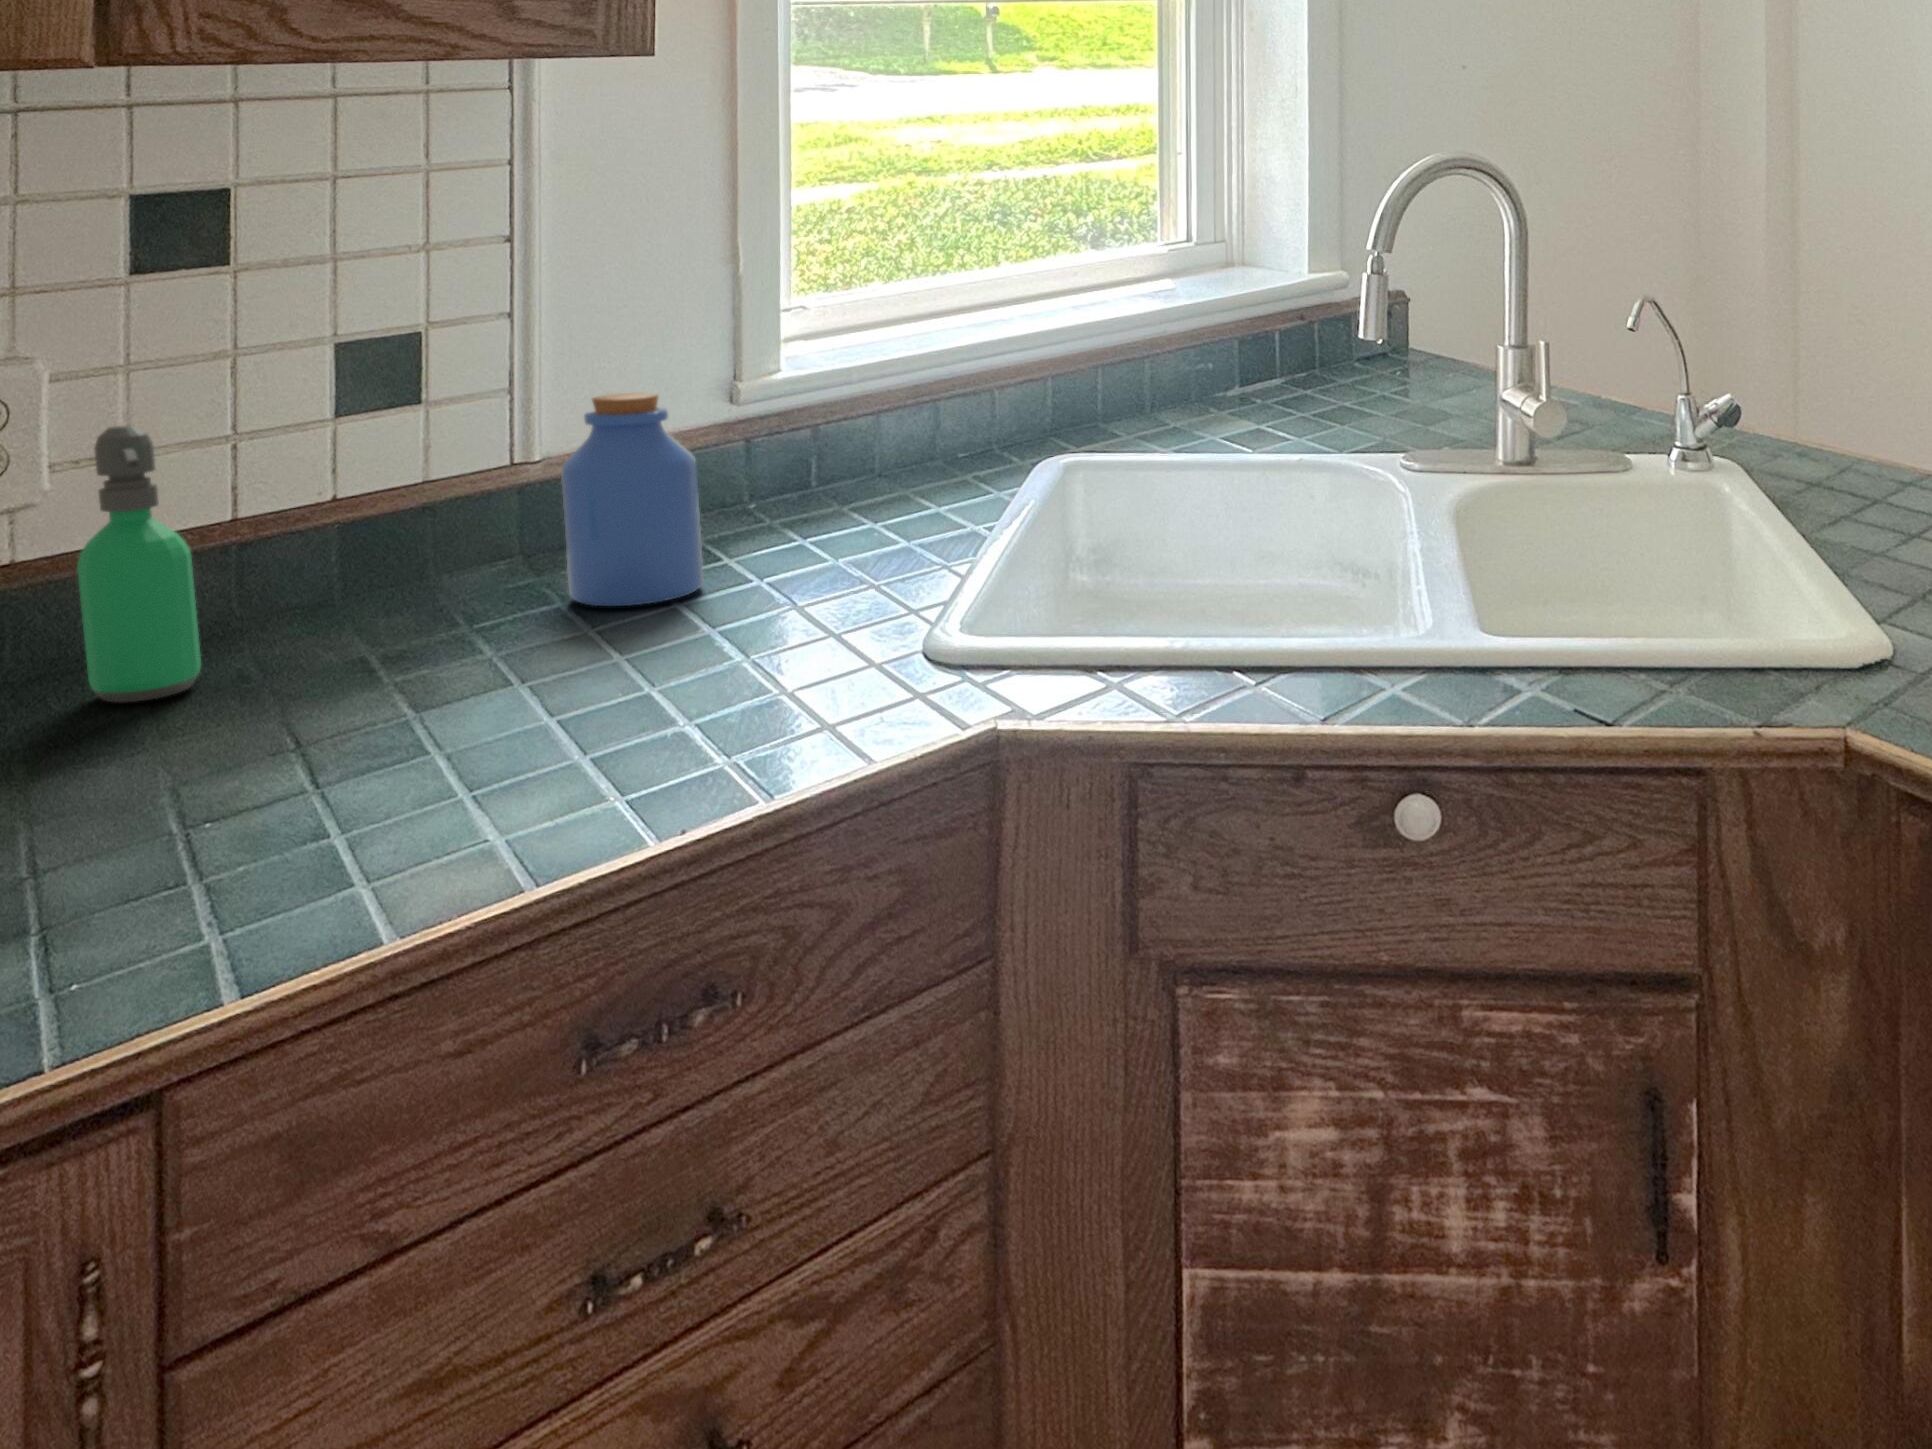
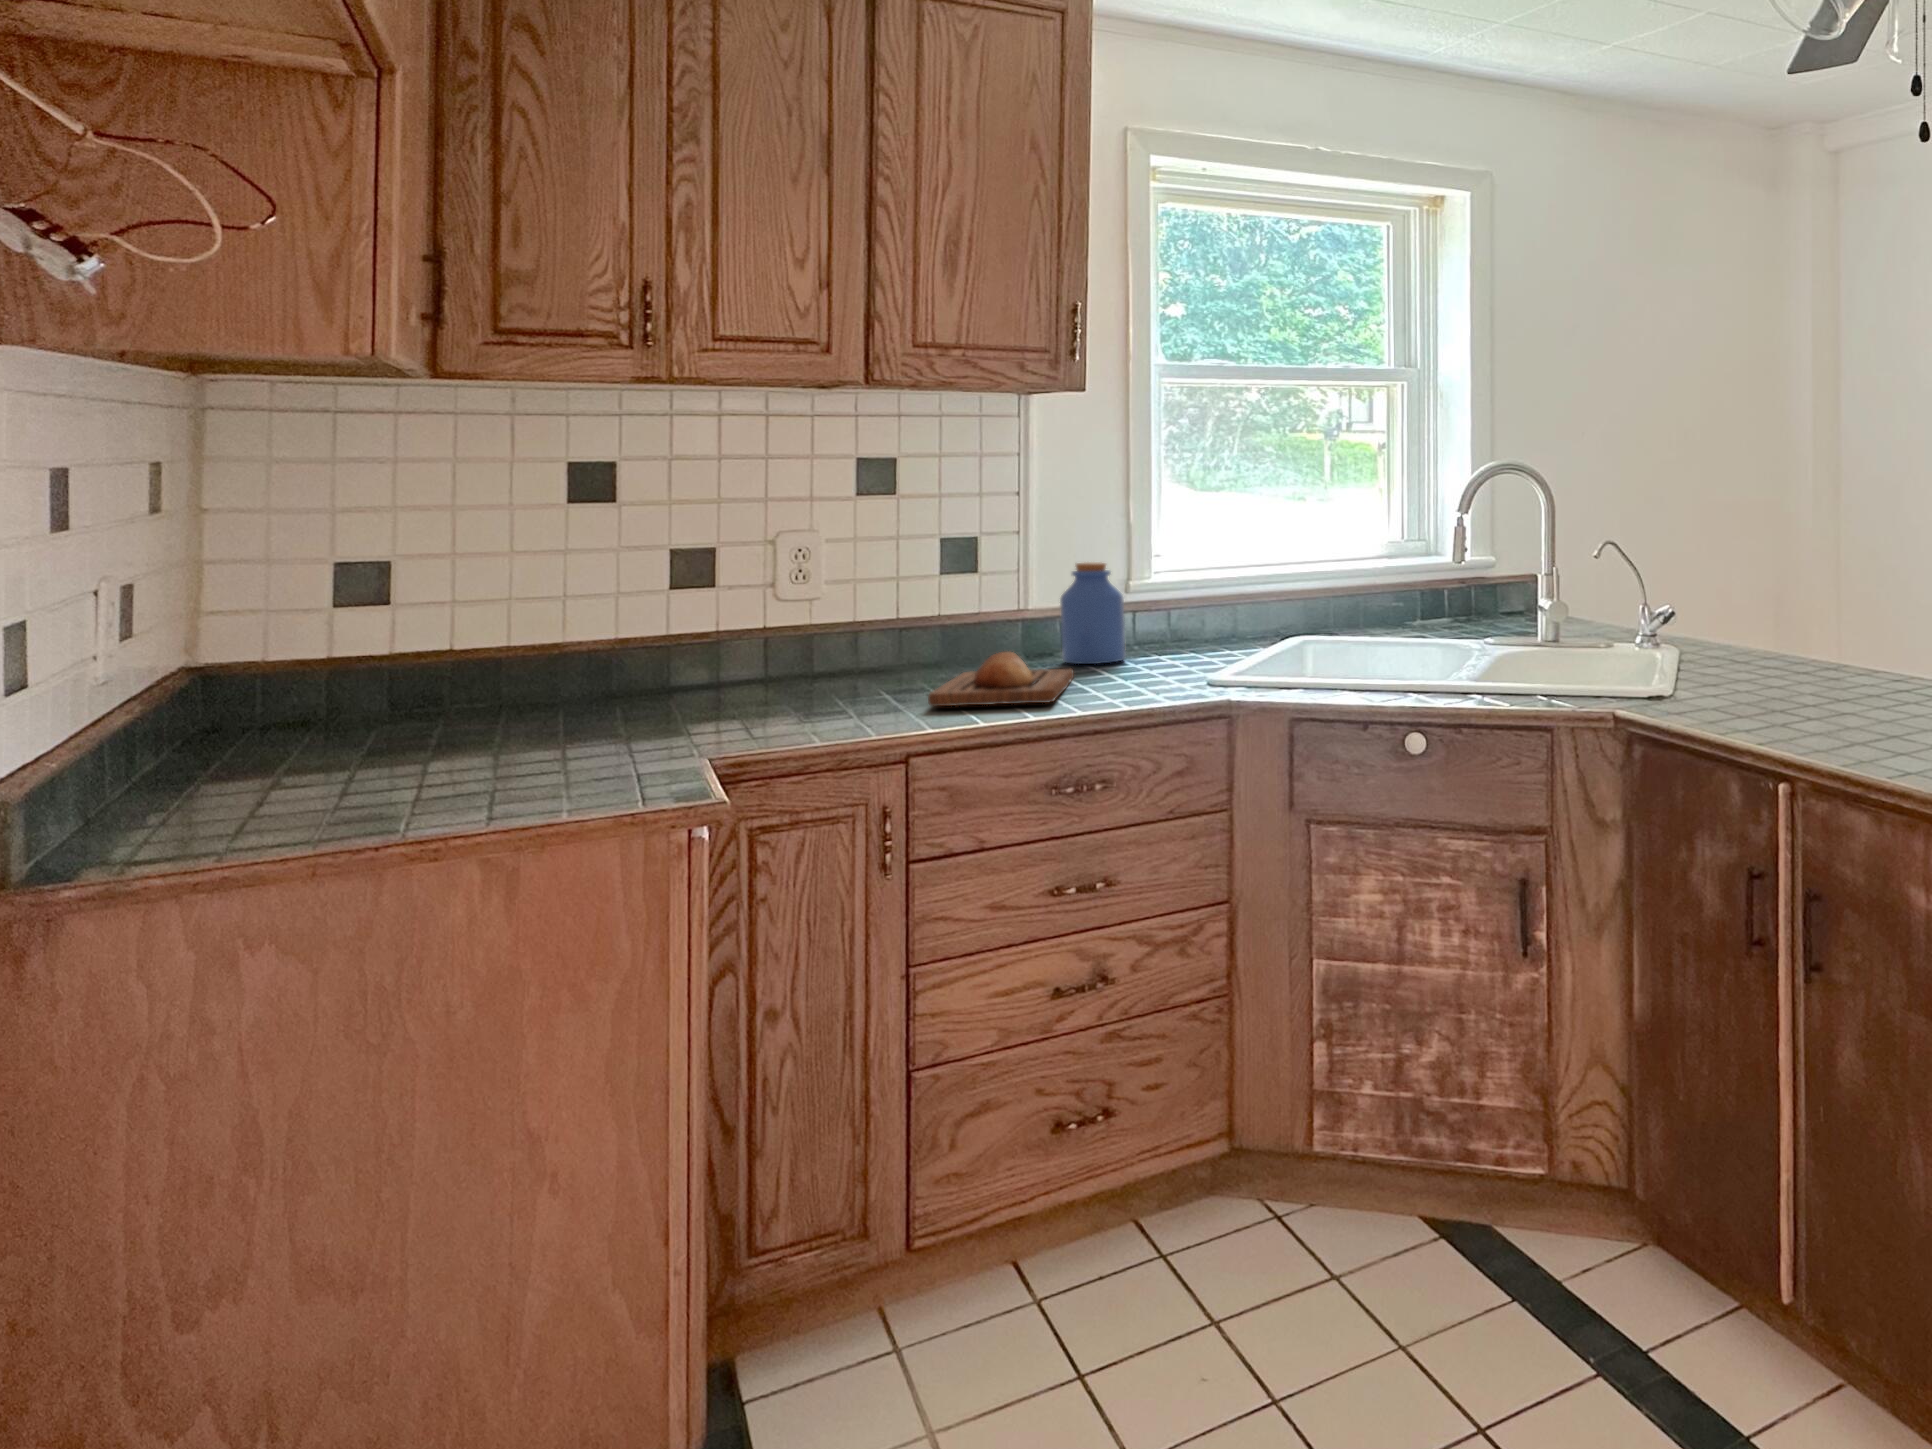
soap dispenser: present [77,425,201,702] -> none [857,562,904,683]
bread loaf: none [246,619,605,818] -> present [928,652,1074,706]

